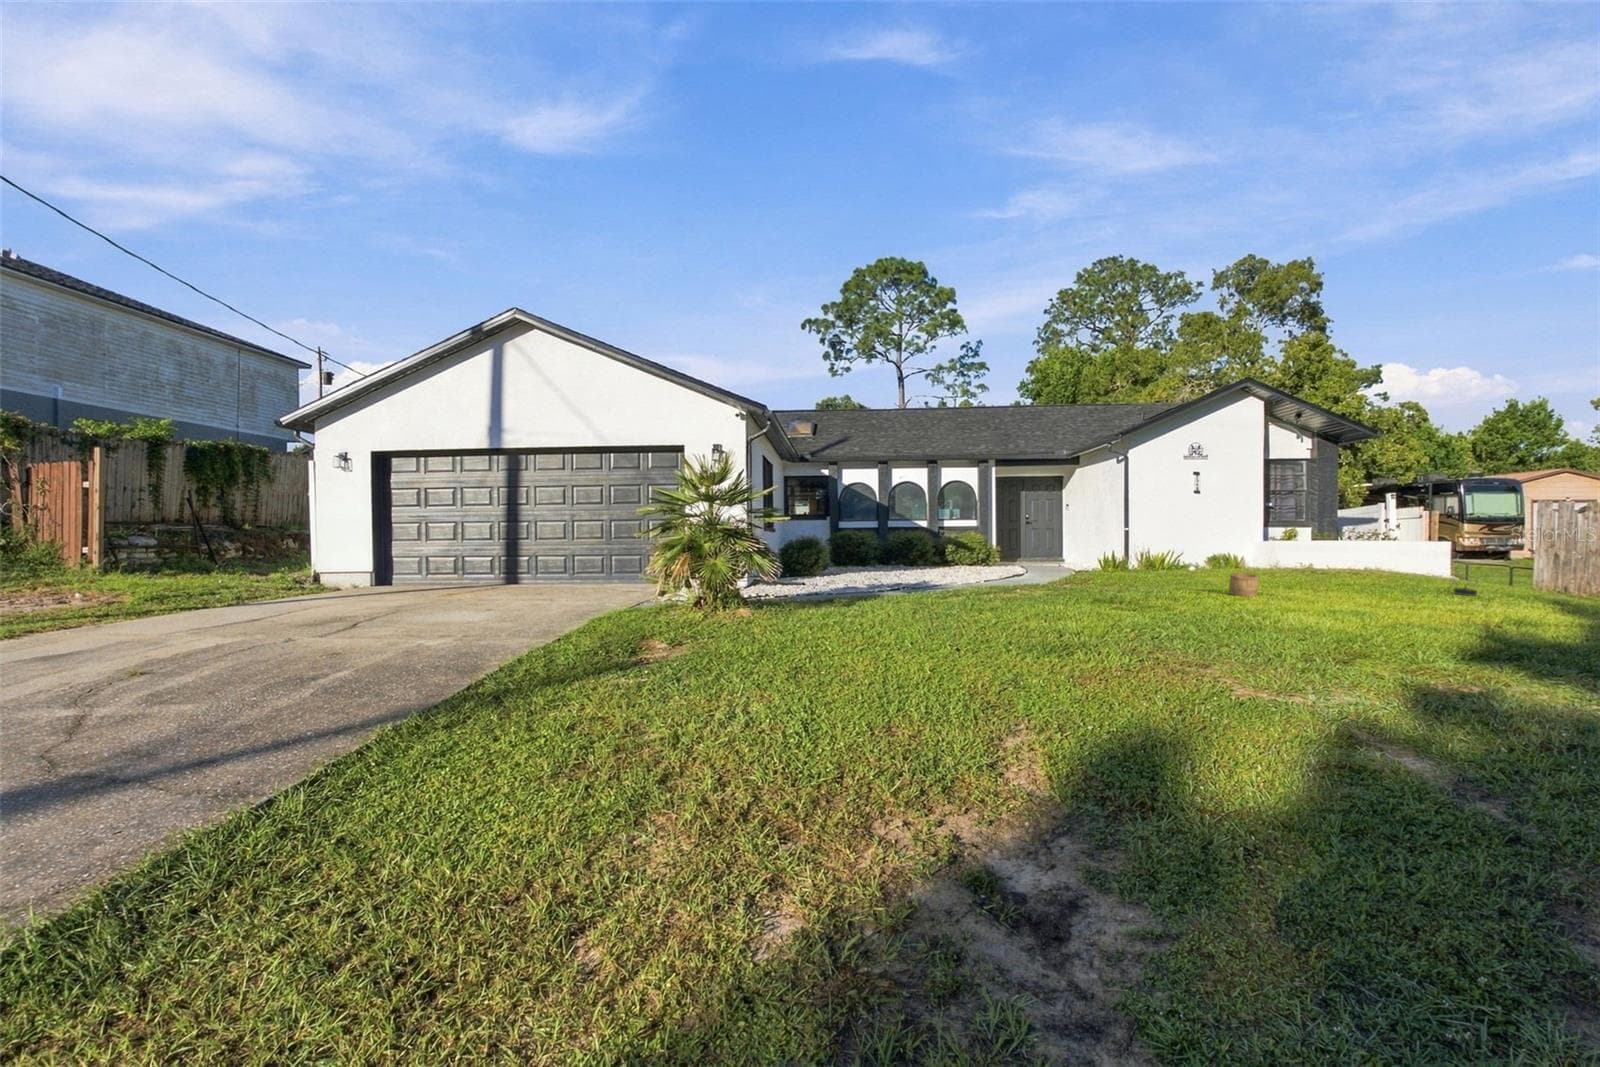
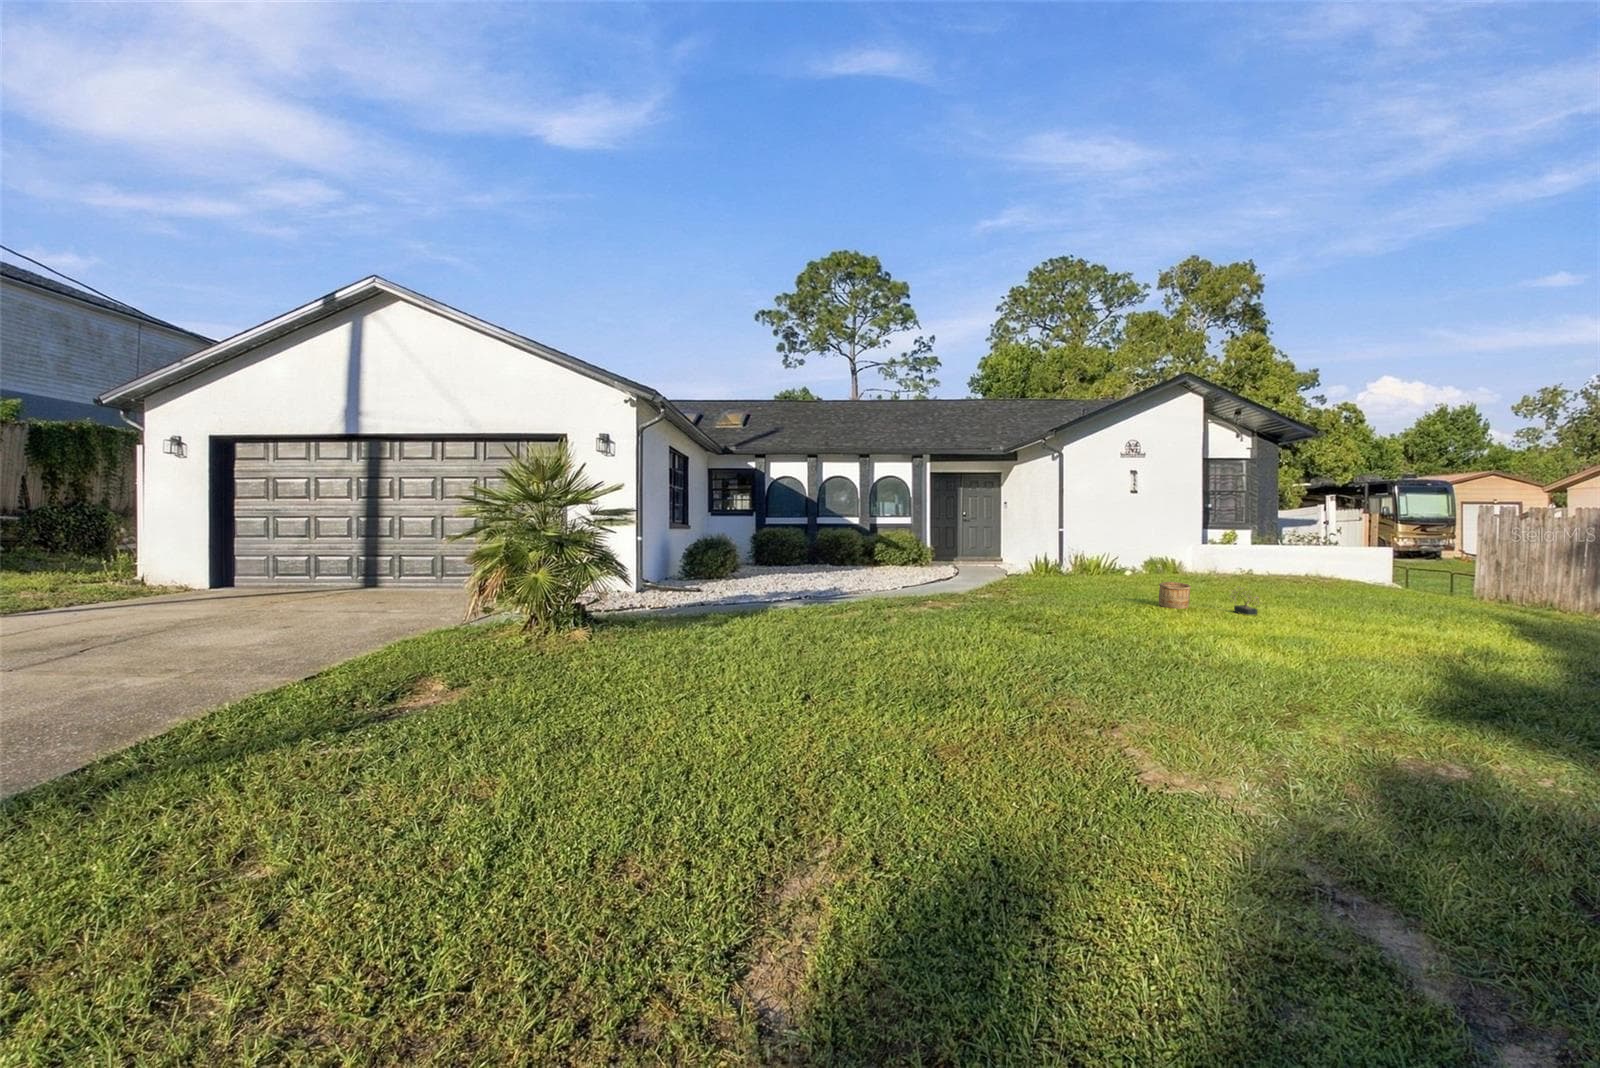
decorative plant: present [1452,573,1478,596] -> present [1233,587,1259,615]

